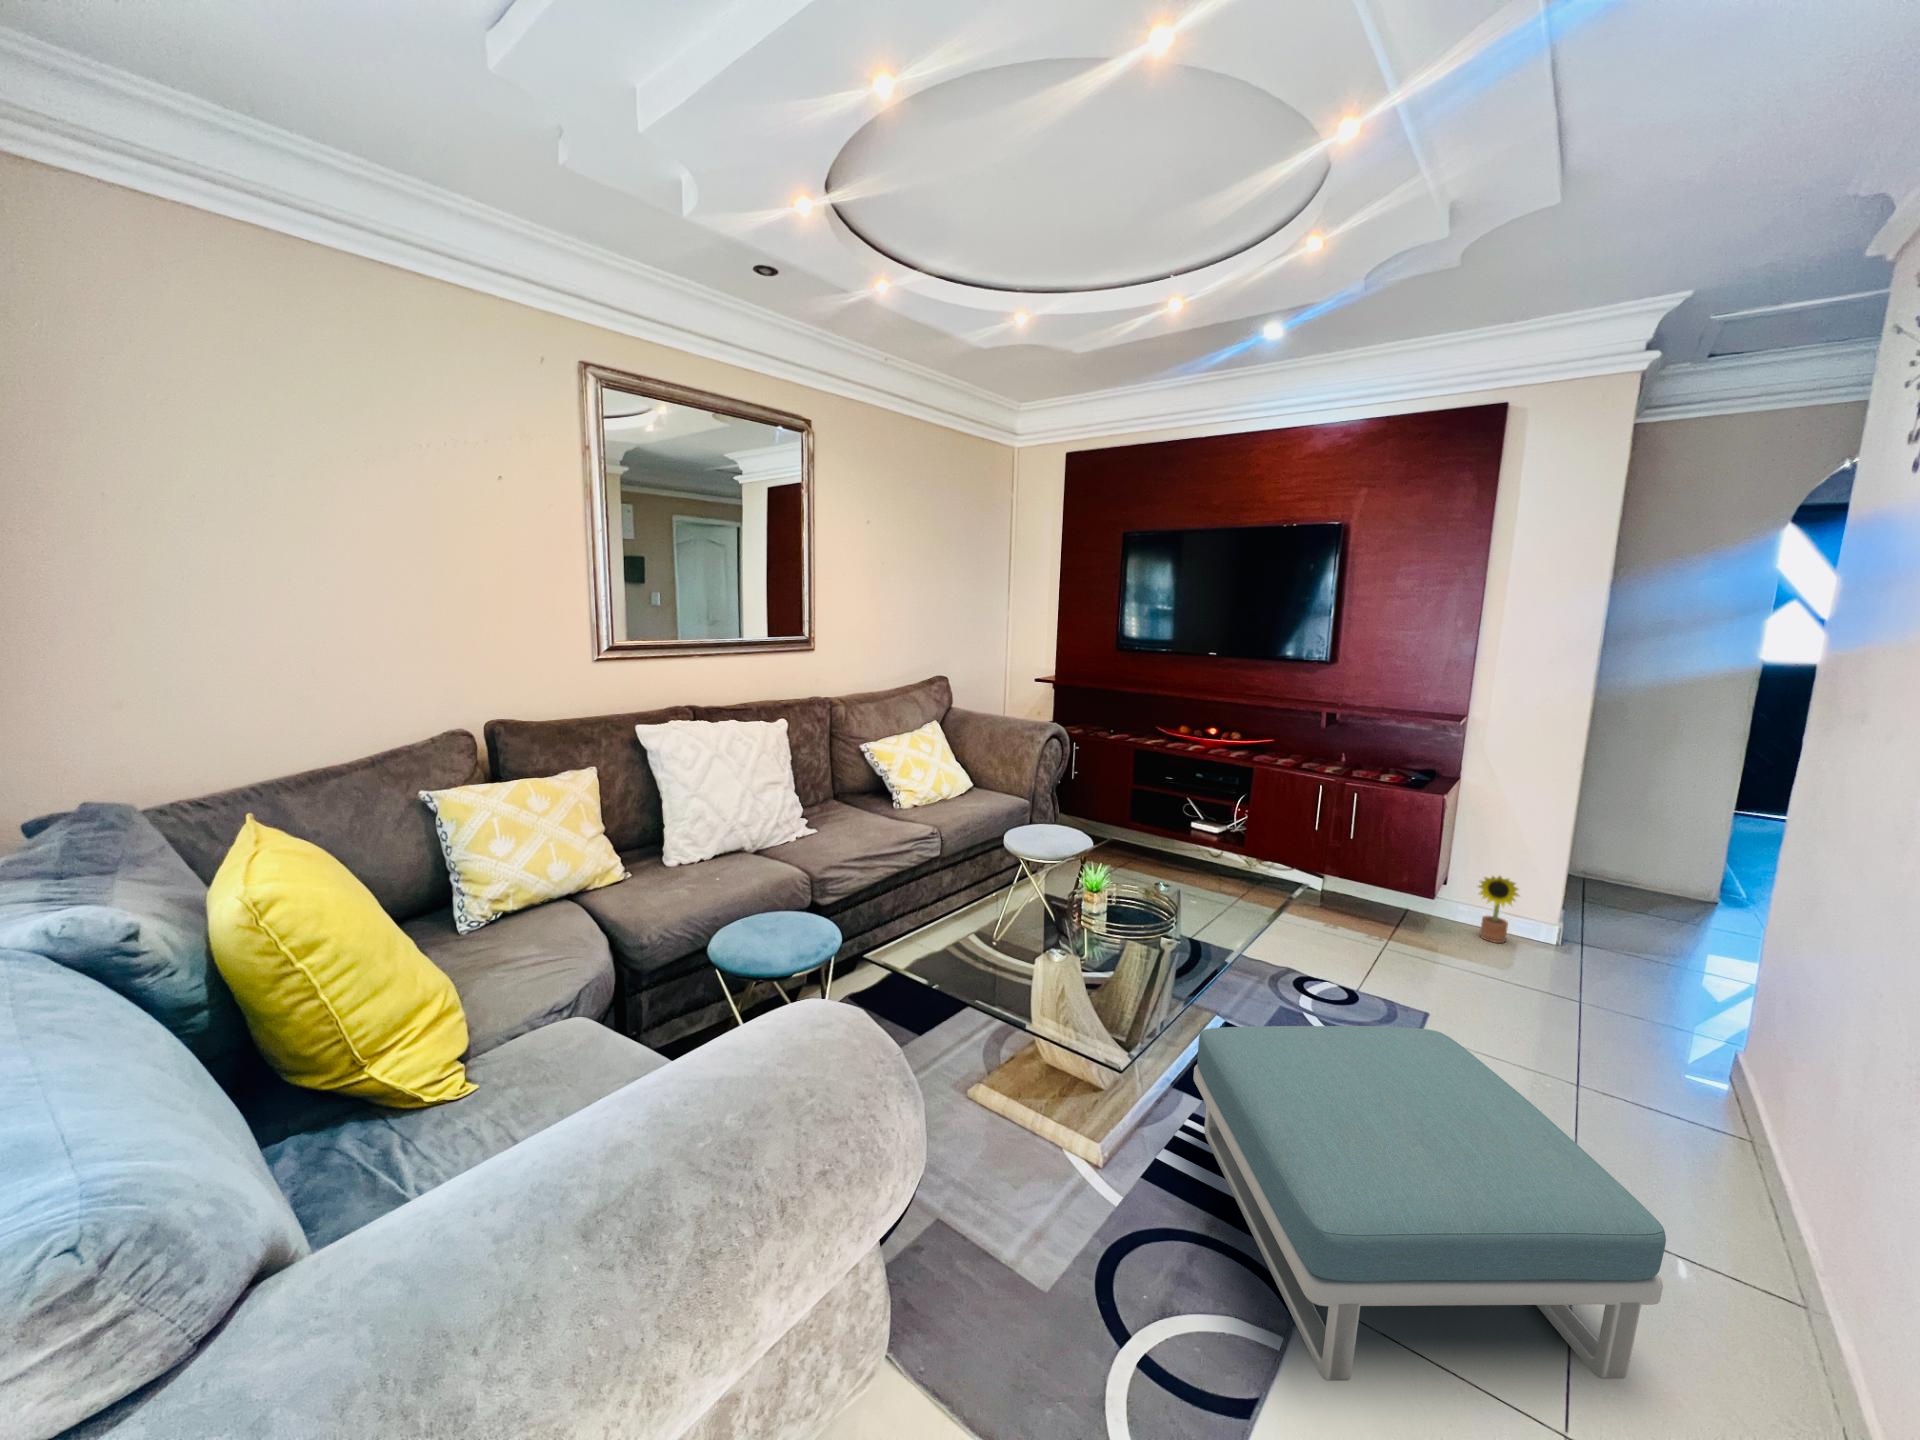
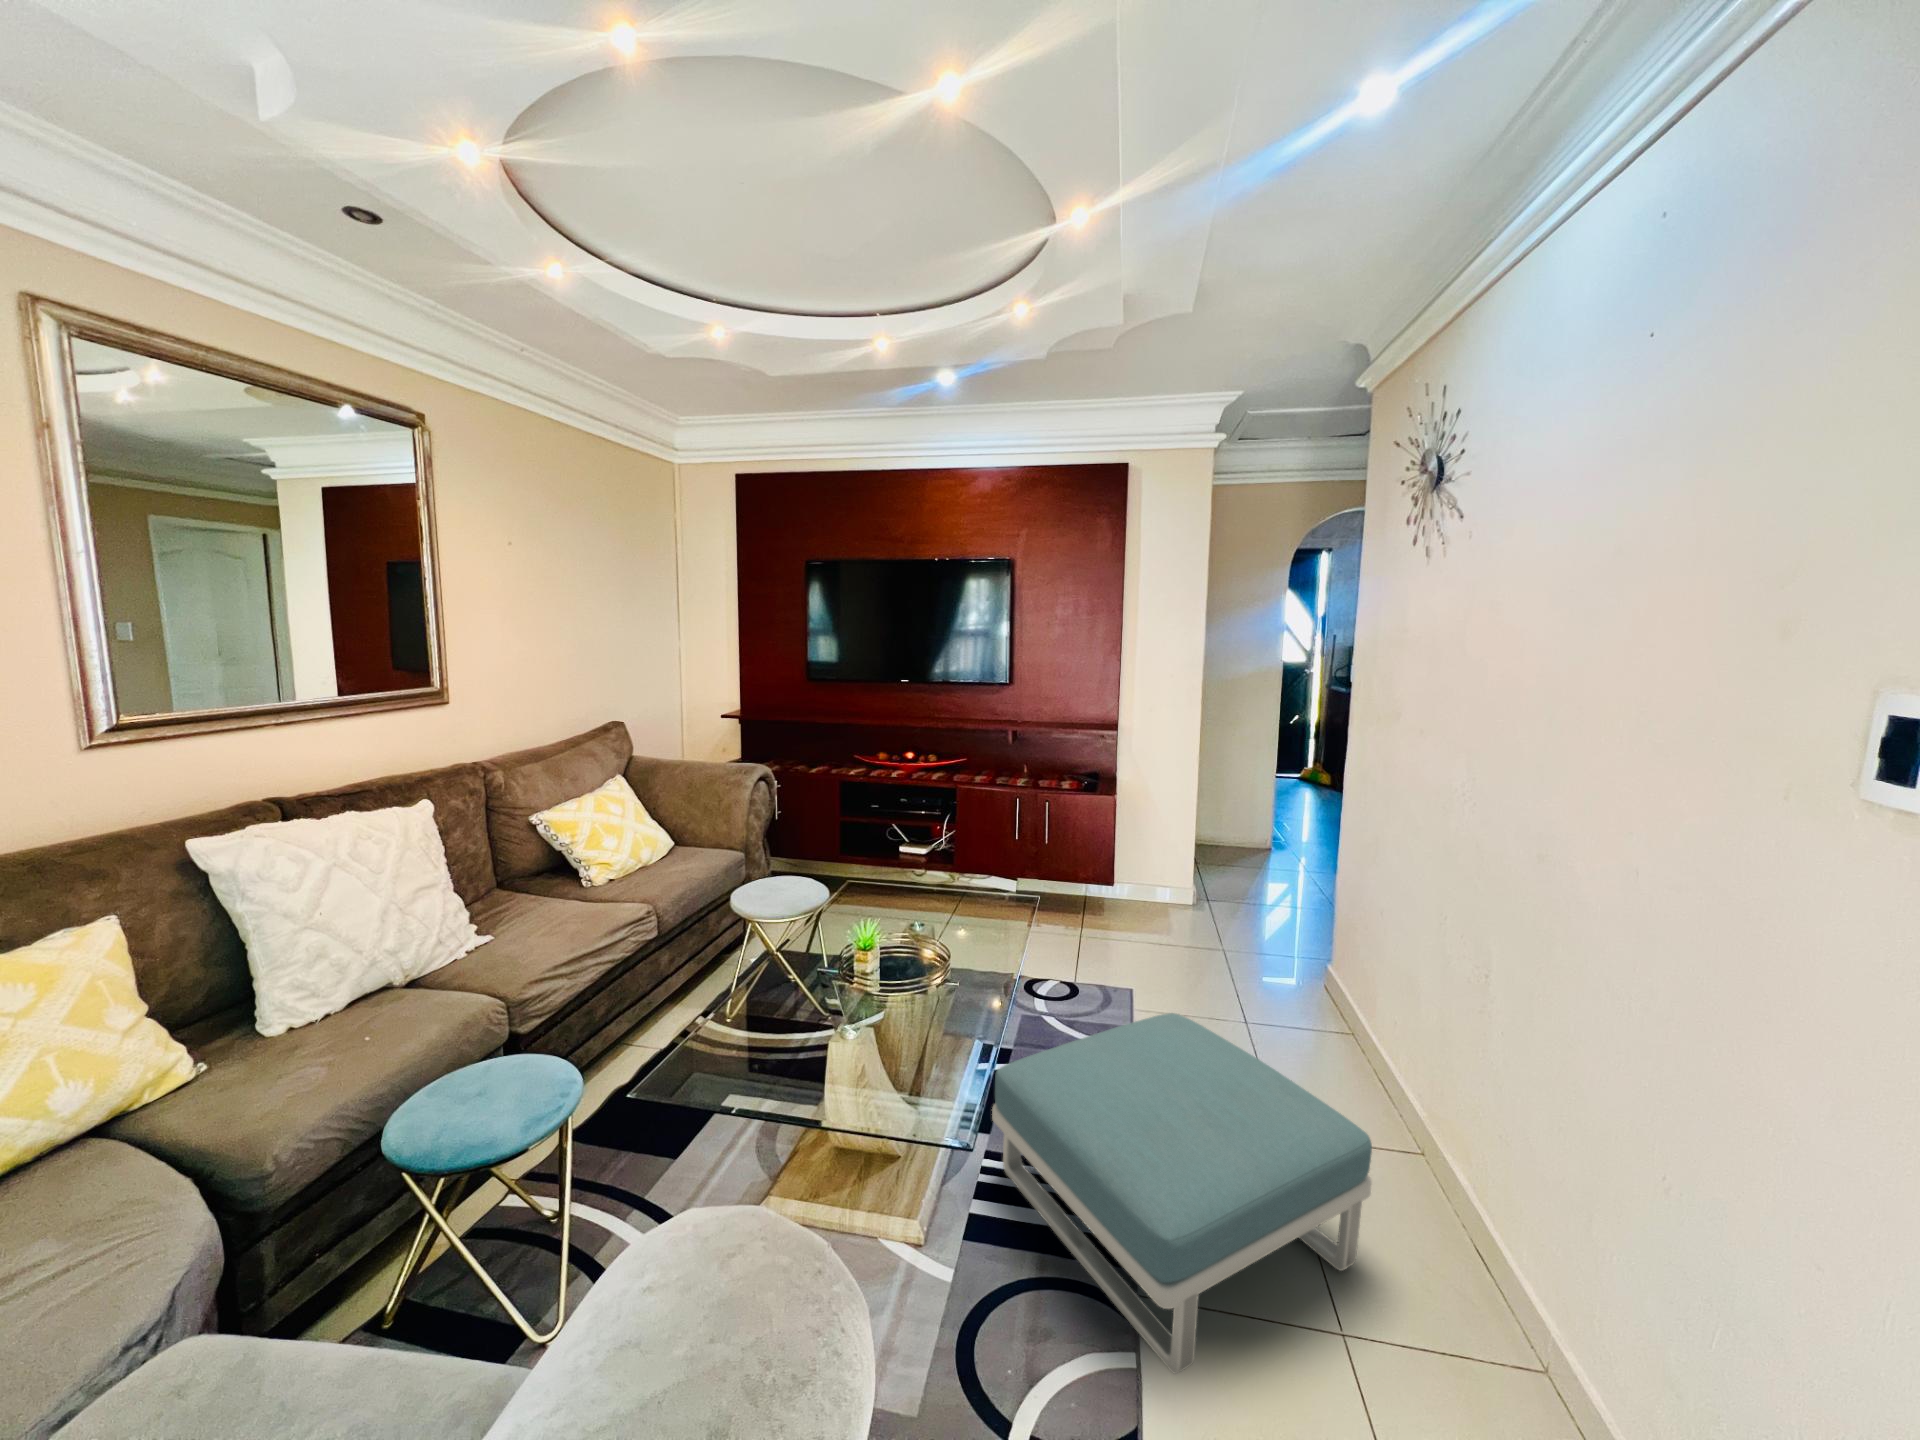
decorative plant: present [1478,876,1519,943] -> none [1143,858,1175,915]

